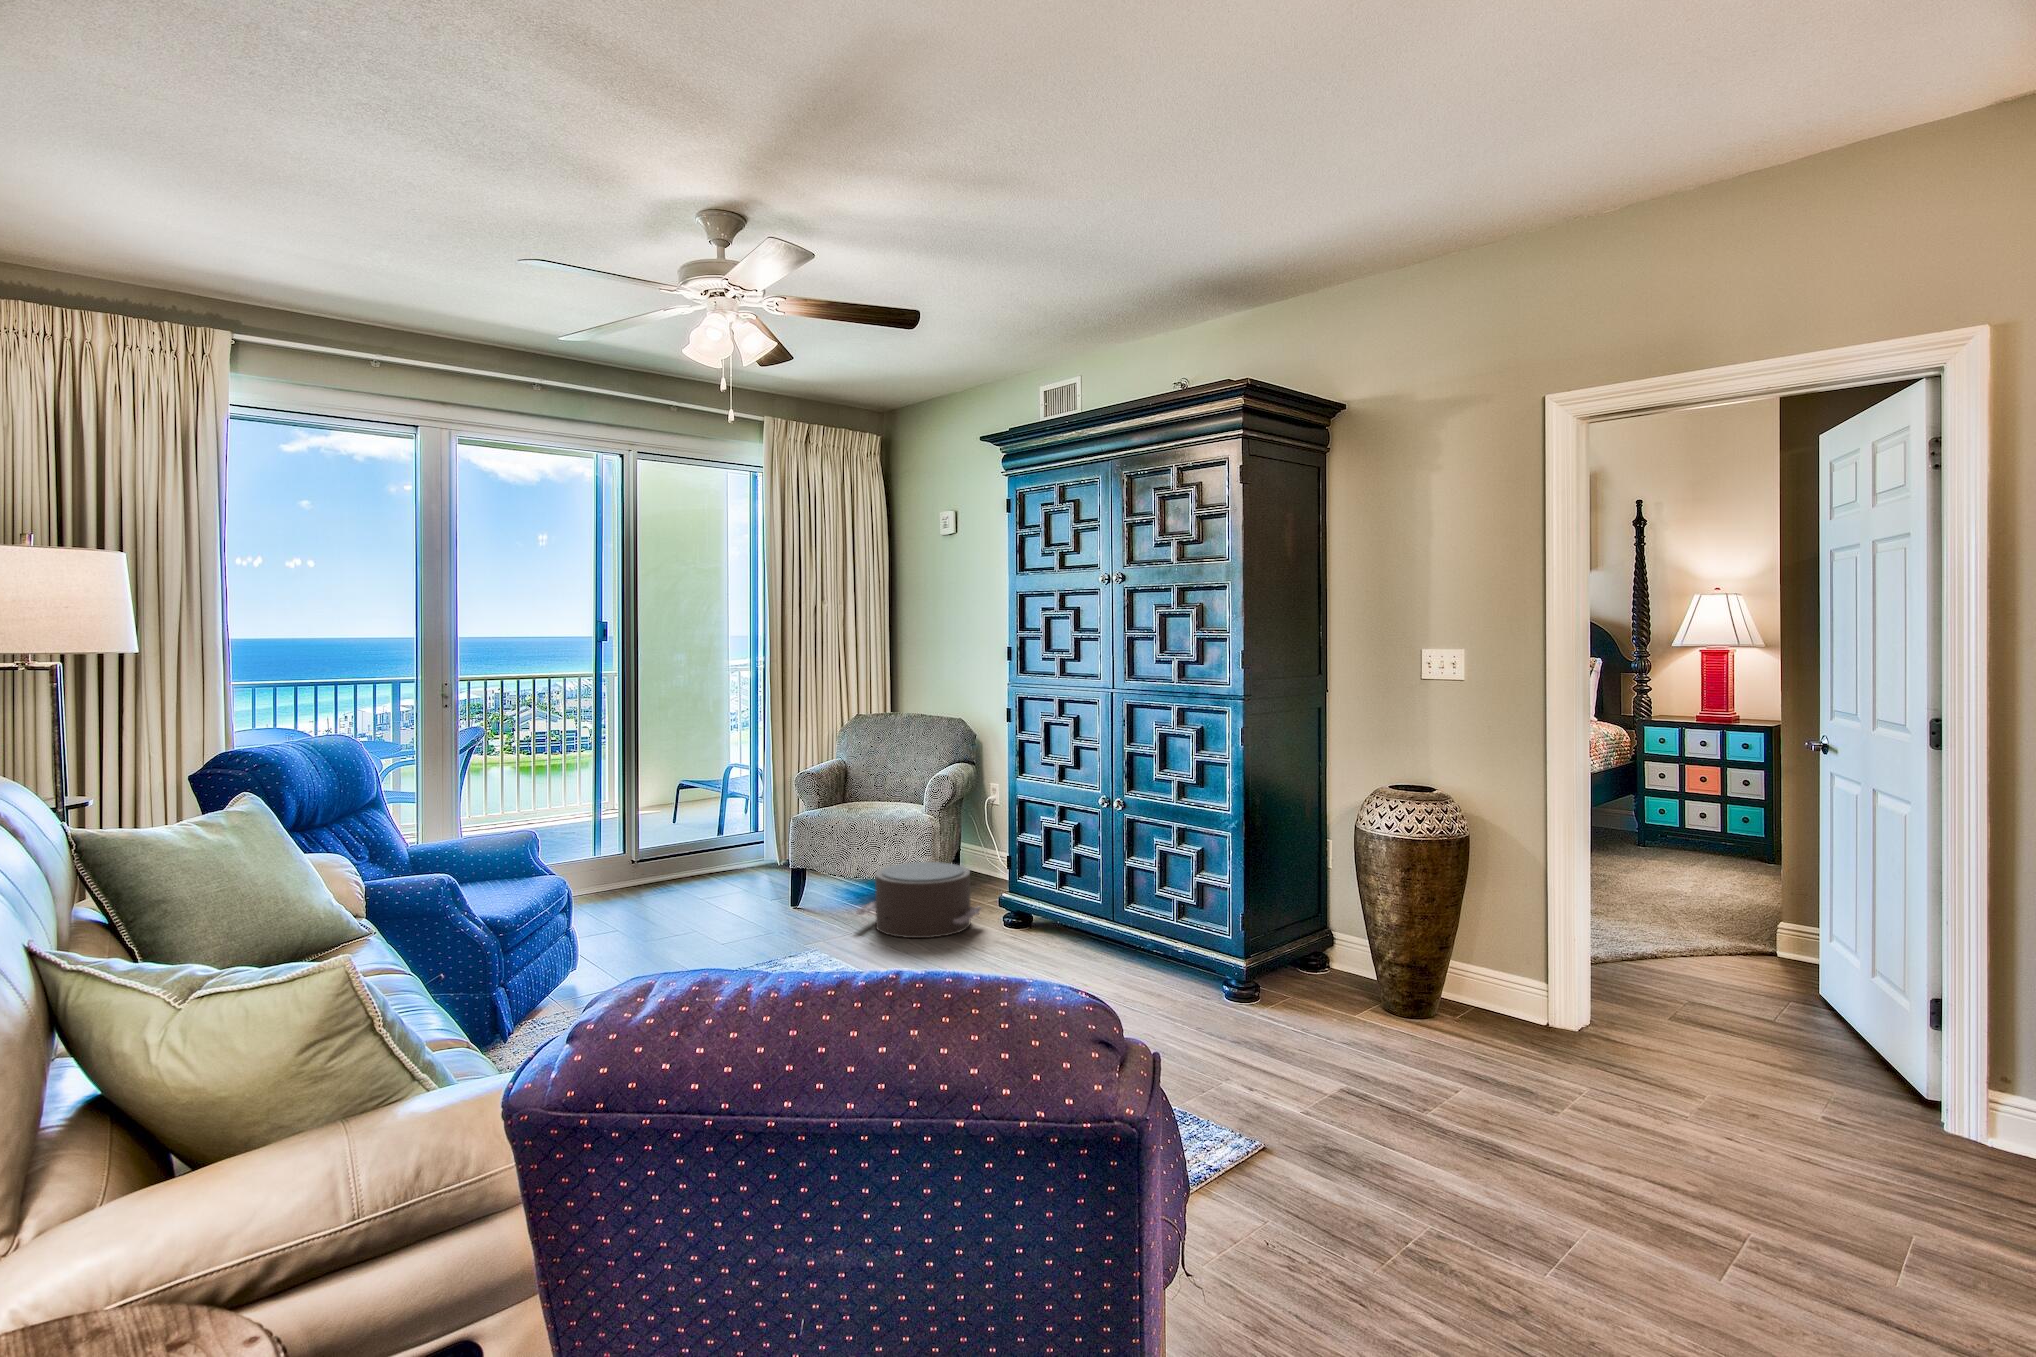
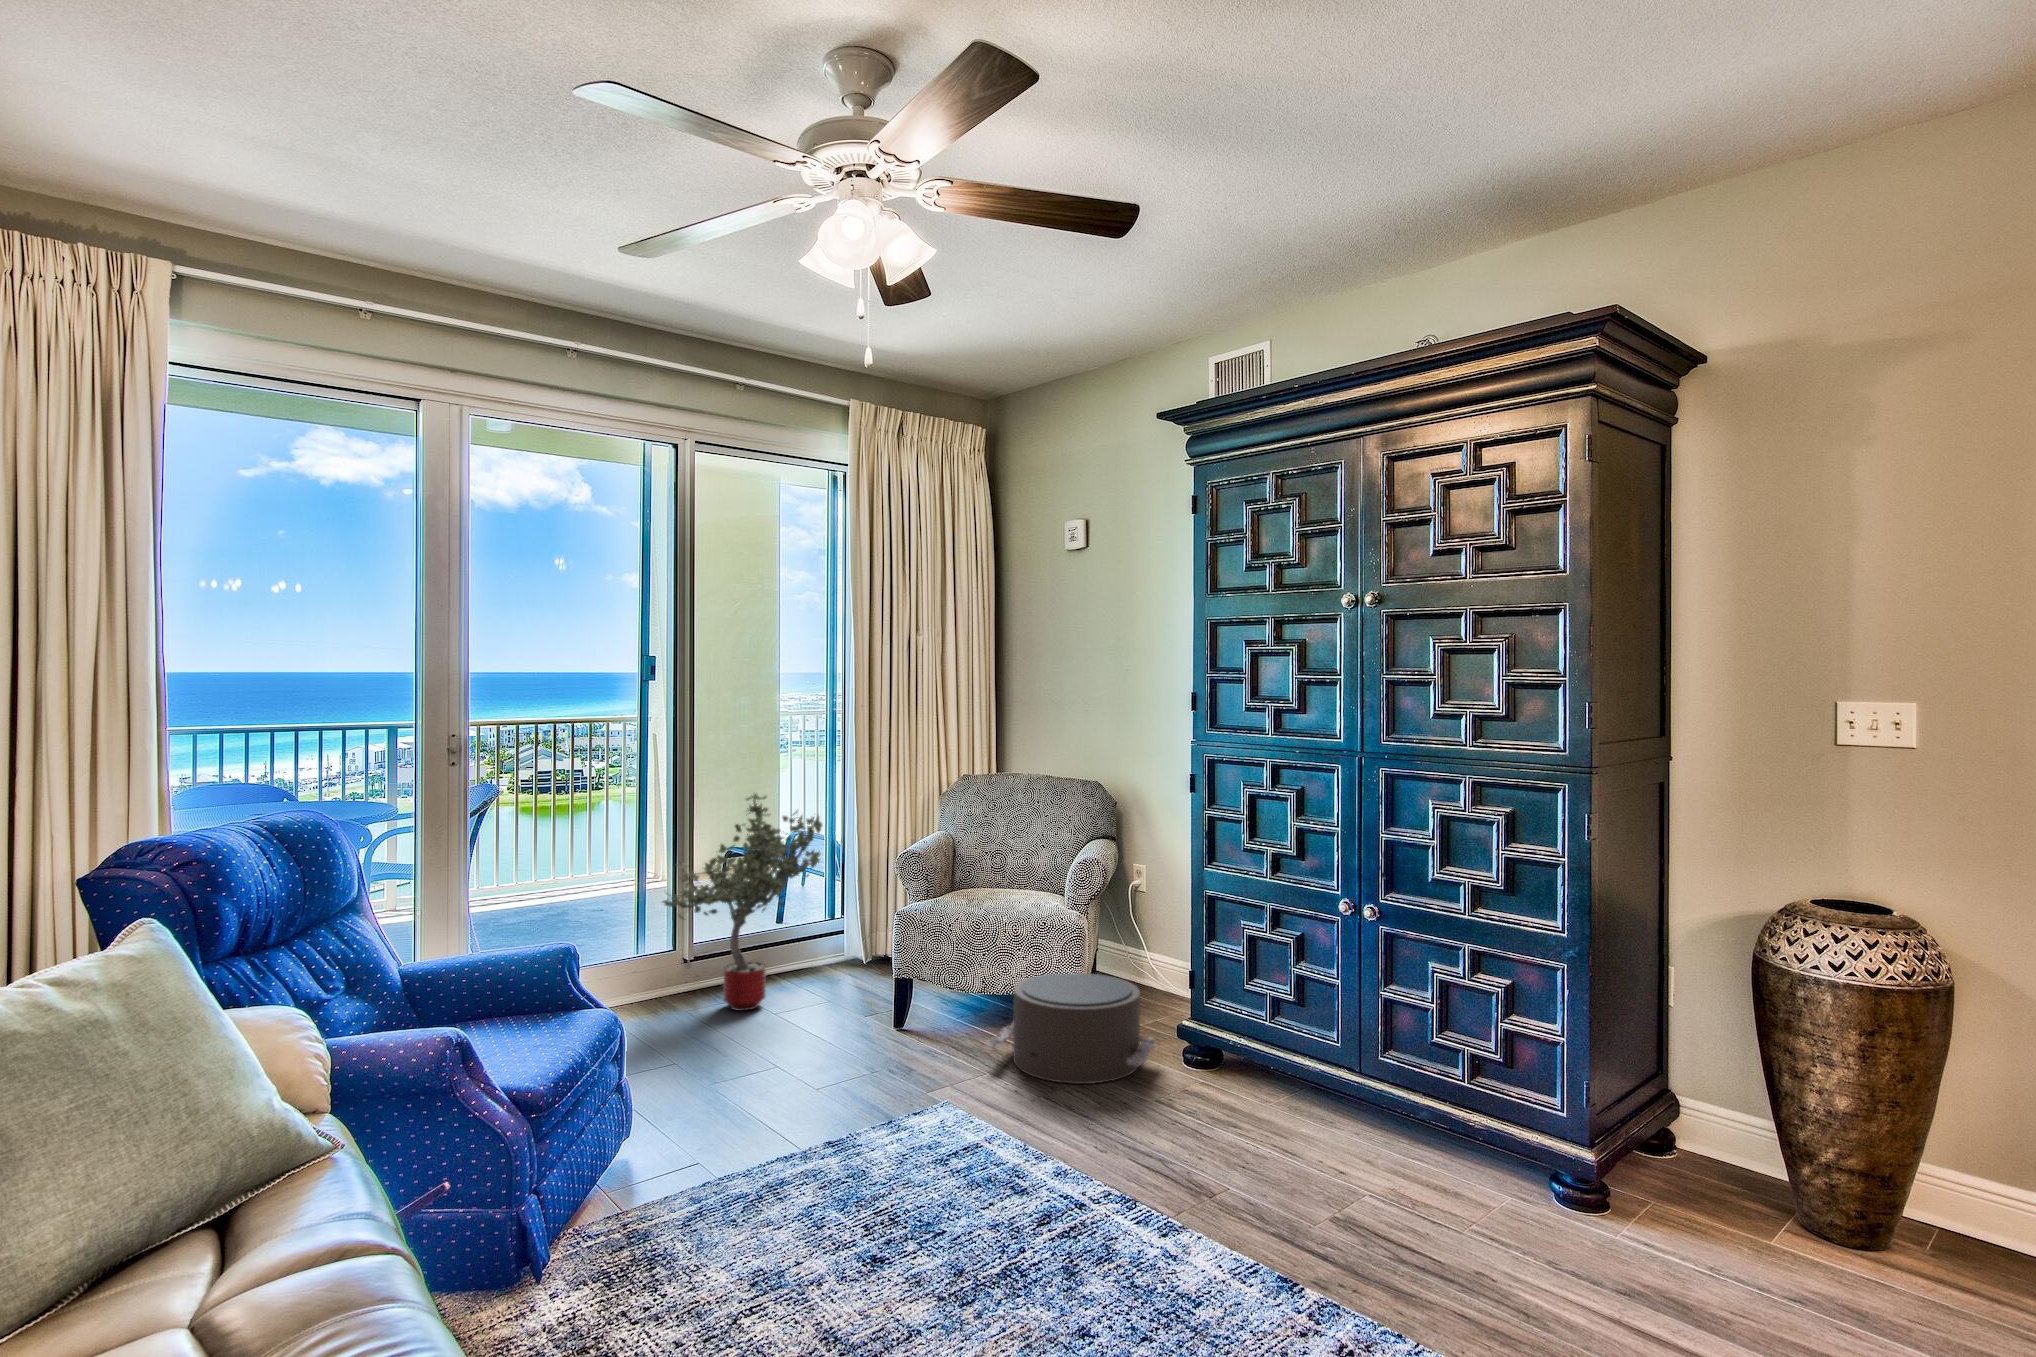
potted tree: none [611,731,742,899] -> present [663,794,822,1011]

